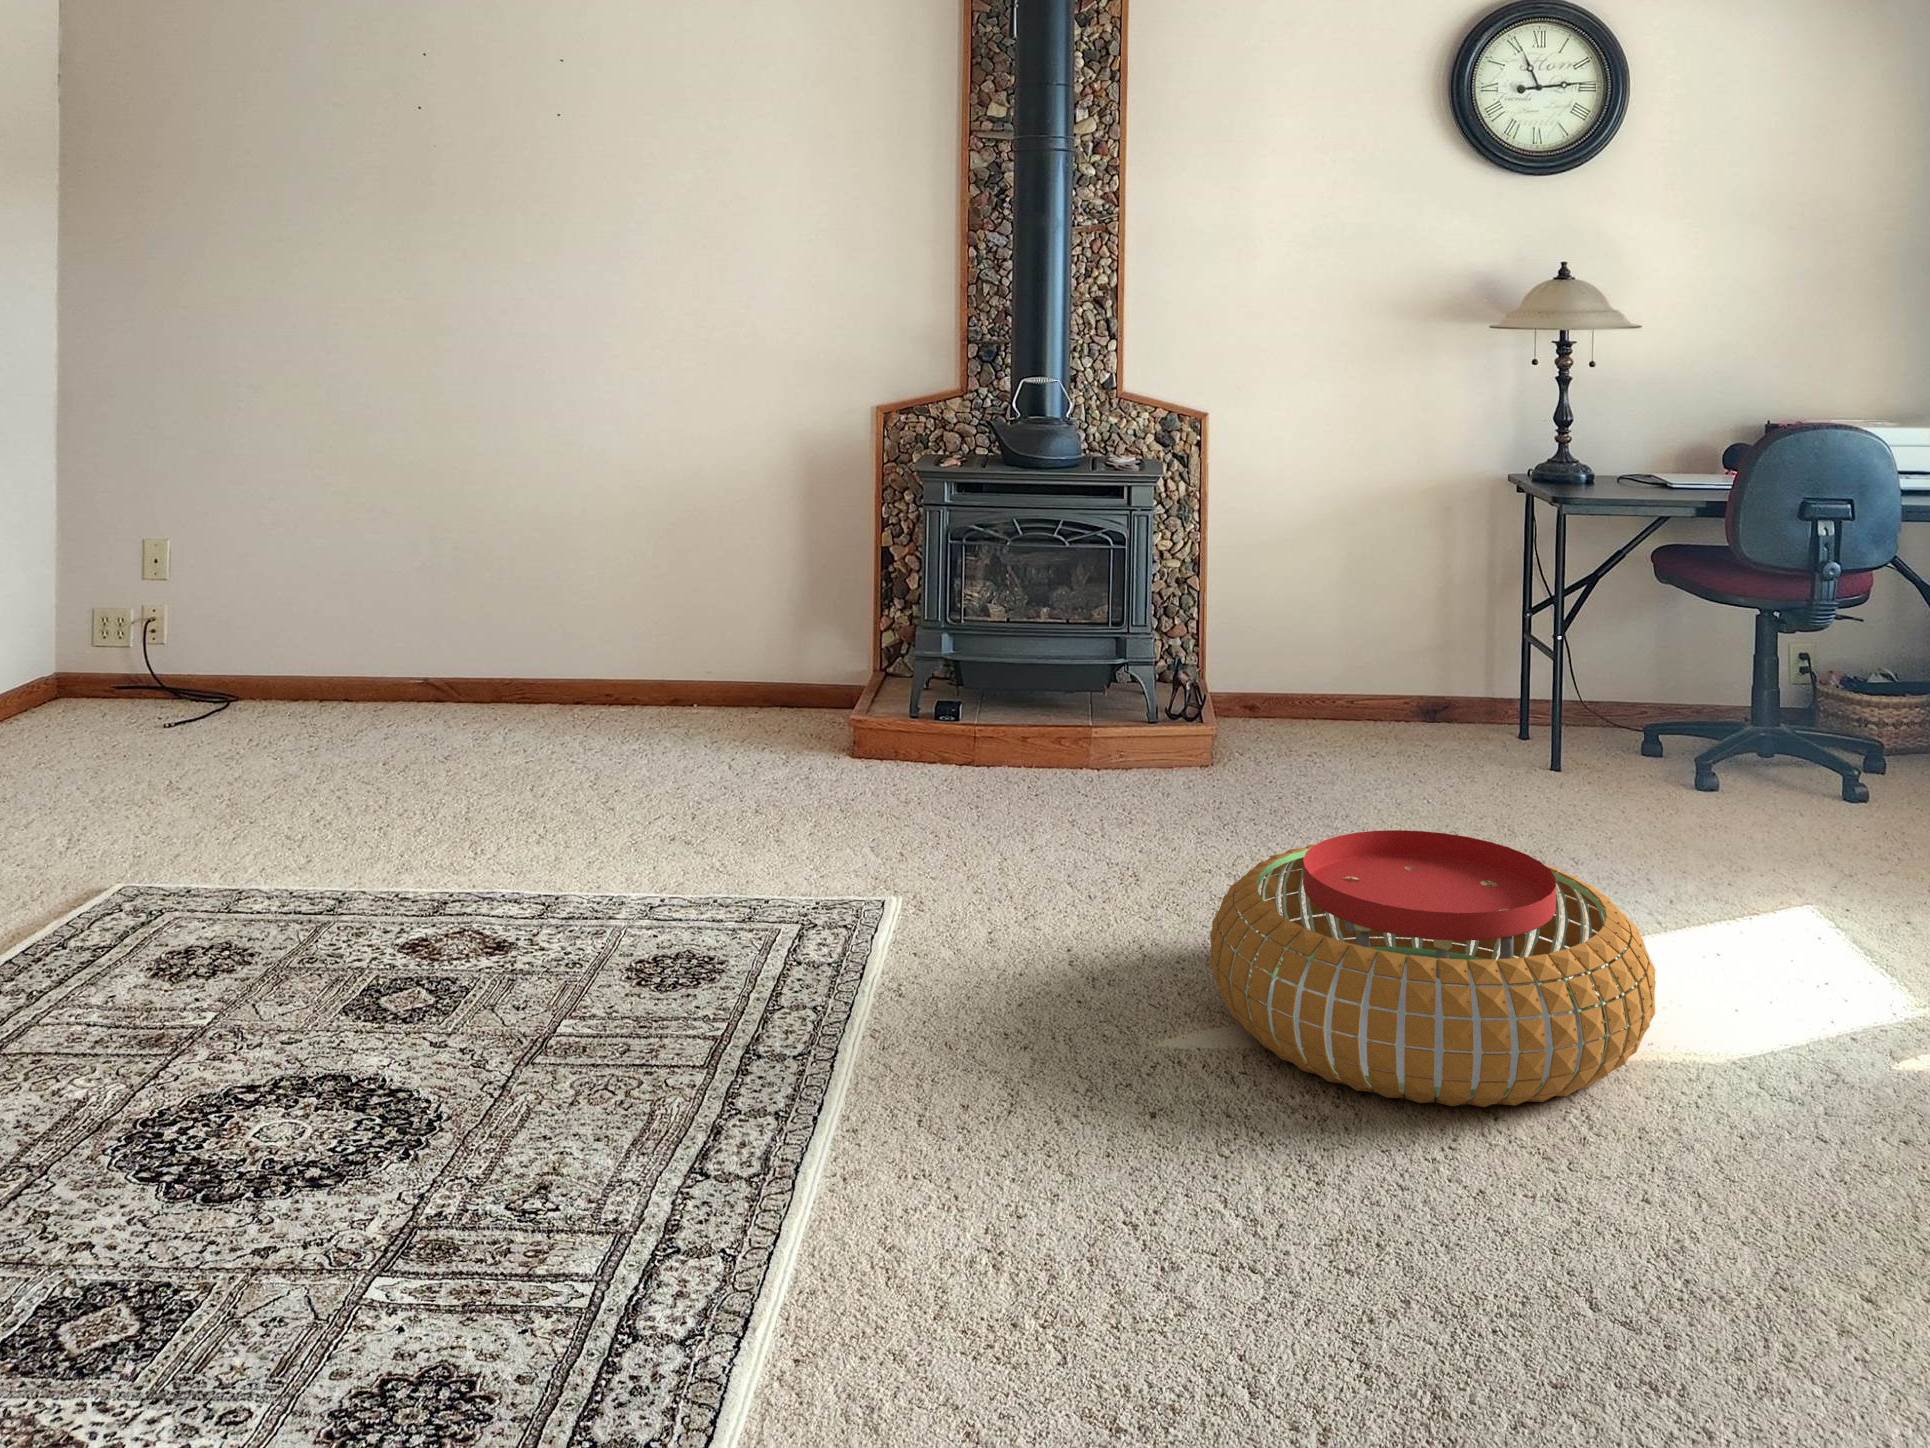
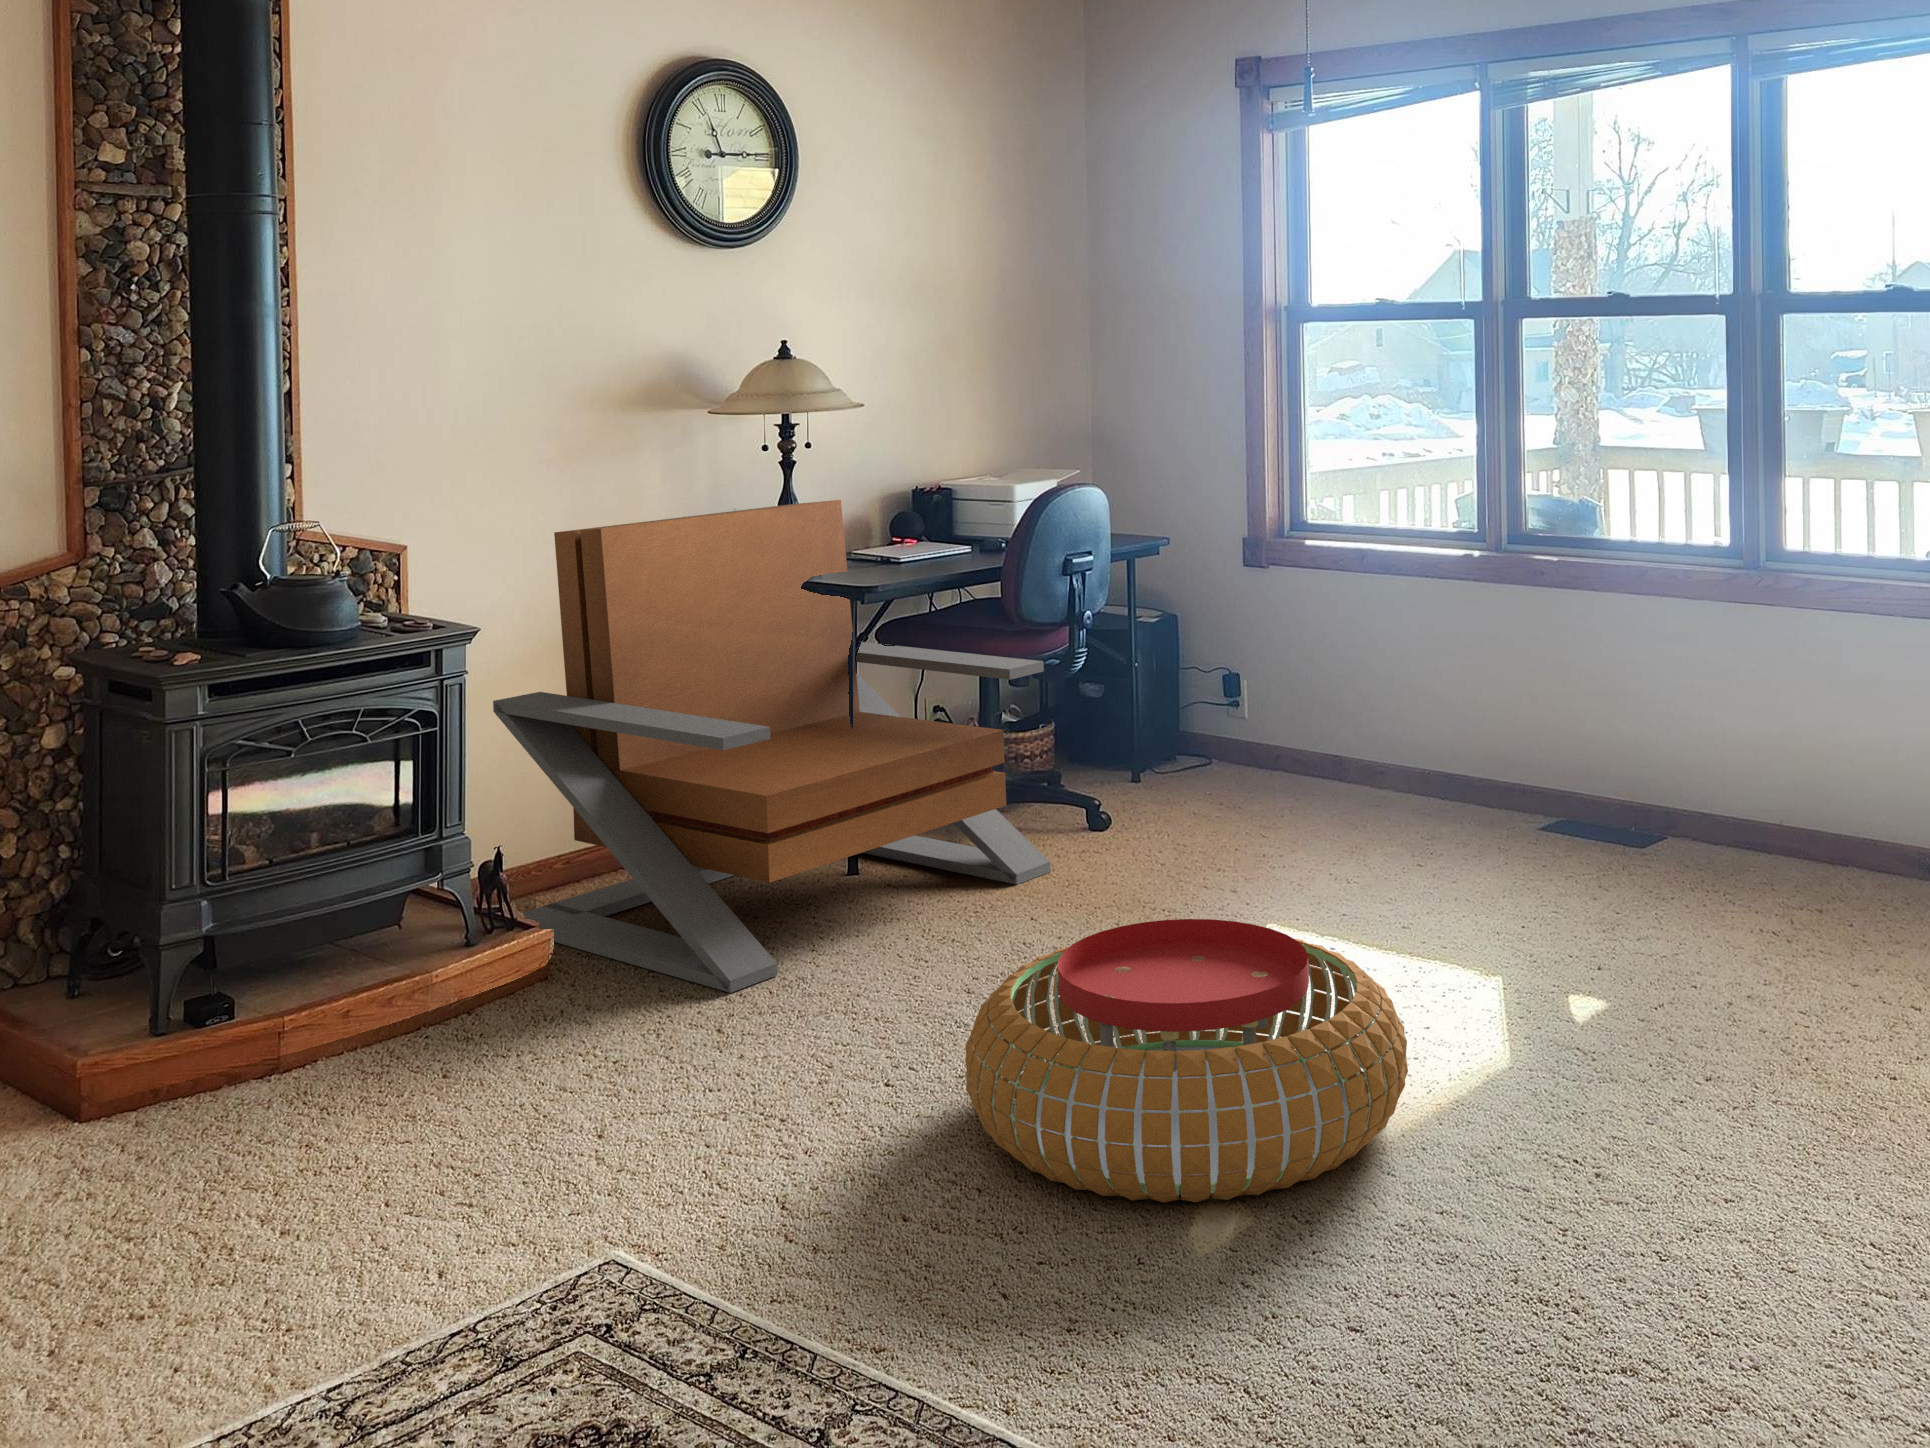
lounge chair: none [1253,415,1725,823] -> present [493,500,1051,993]

